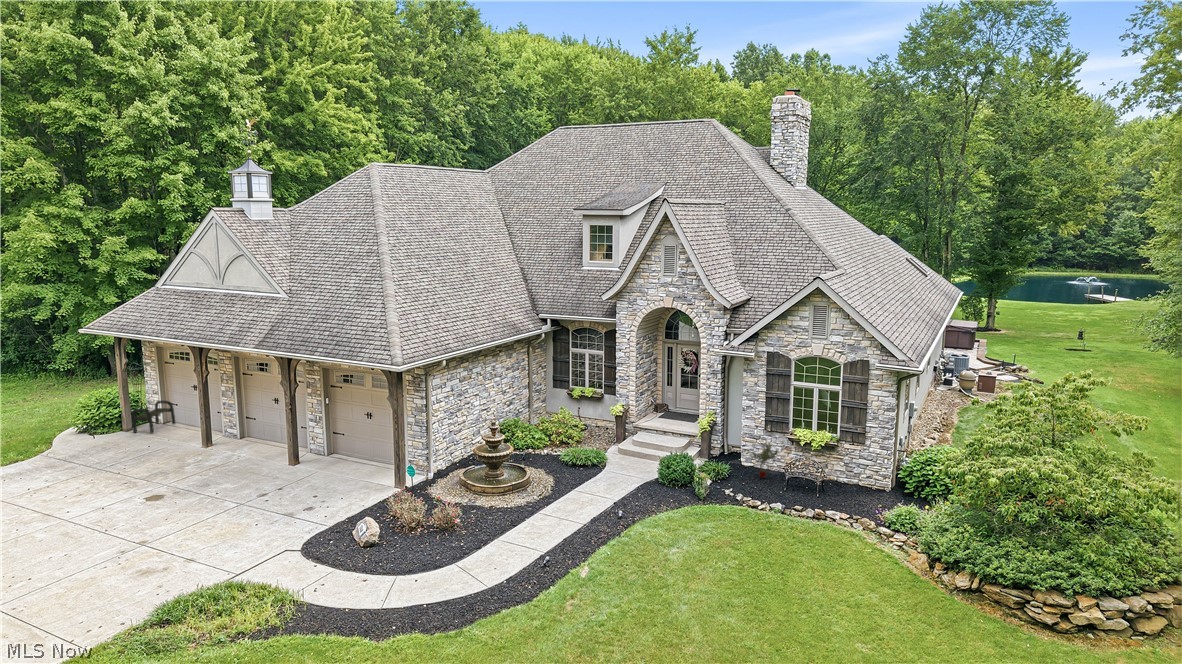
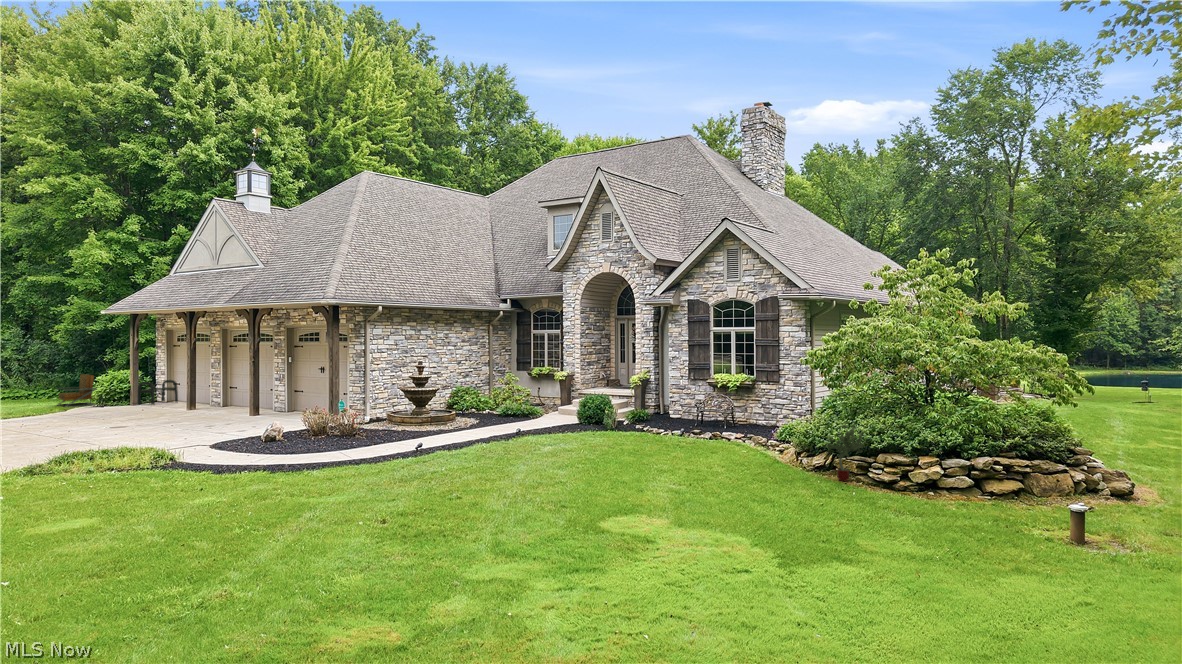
lounge chair: none [33,399,85,444] -> present [57,374,97,407]
potted tree: present [750,443,778,478] -> present [826,422,864,481]

